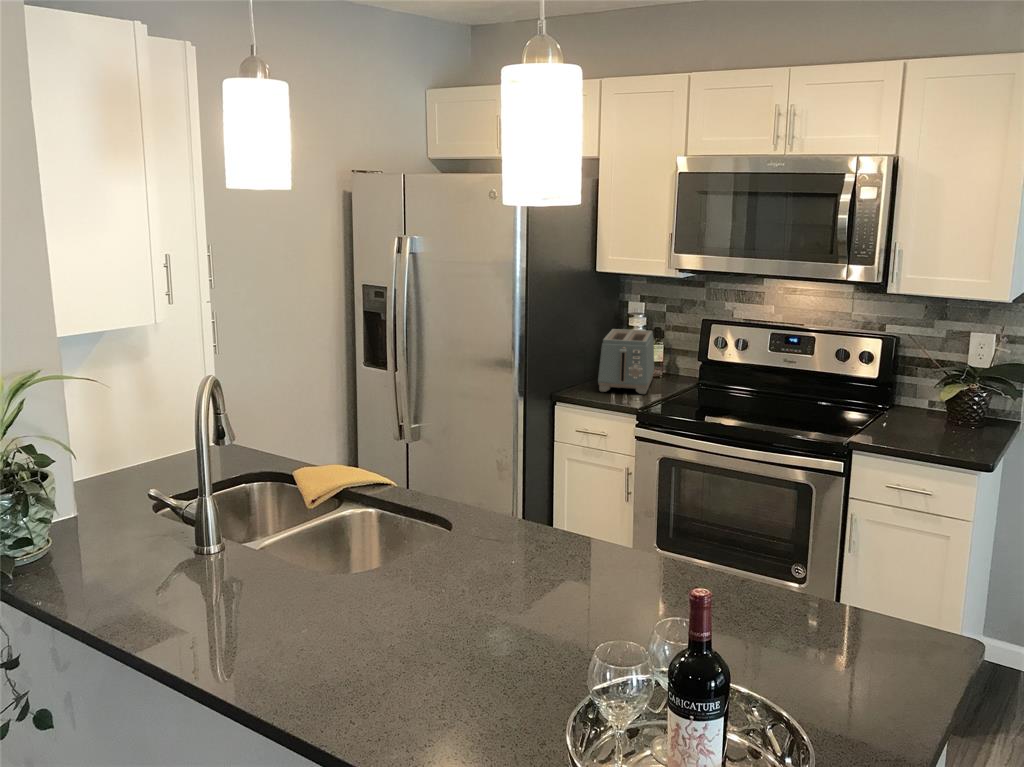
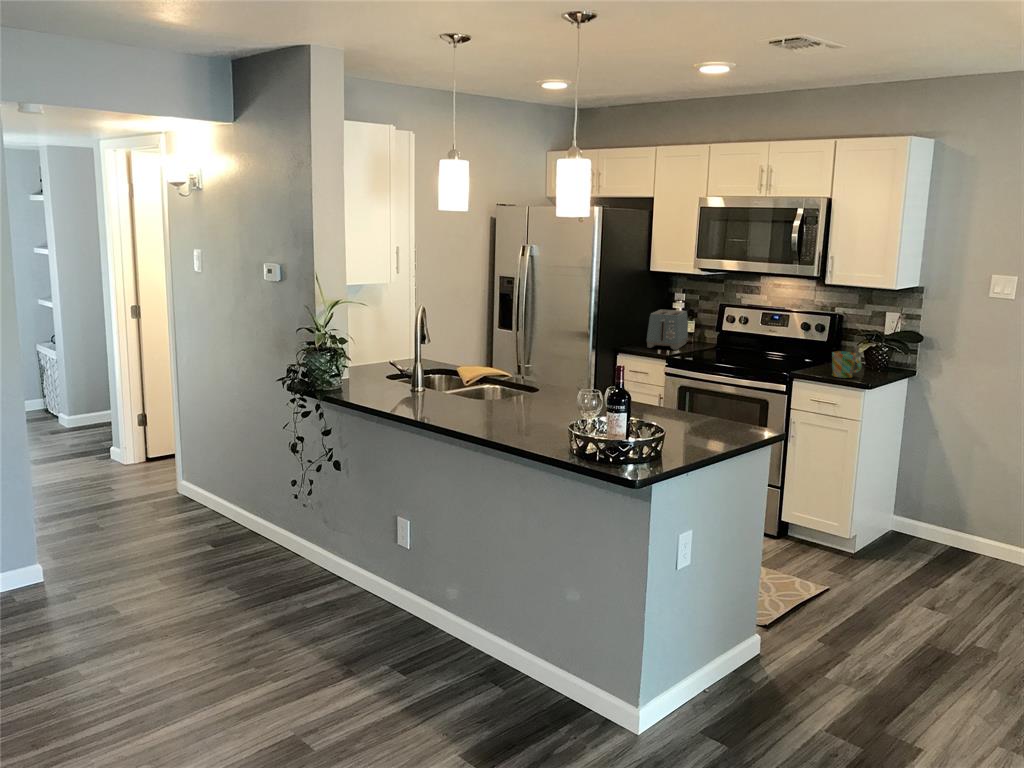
mug: none [912,403,963,448] -> present [832,351,862,378]

